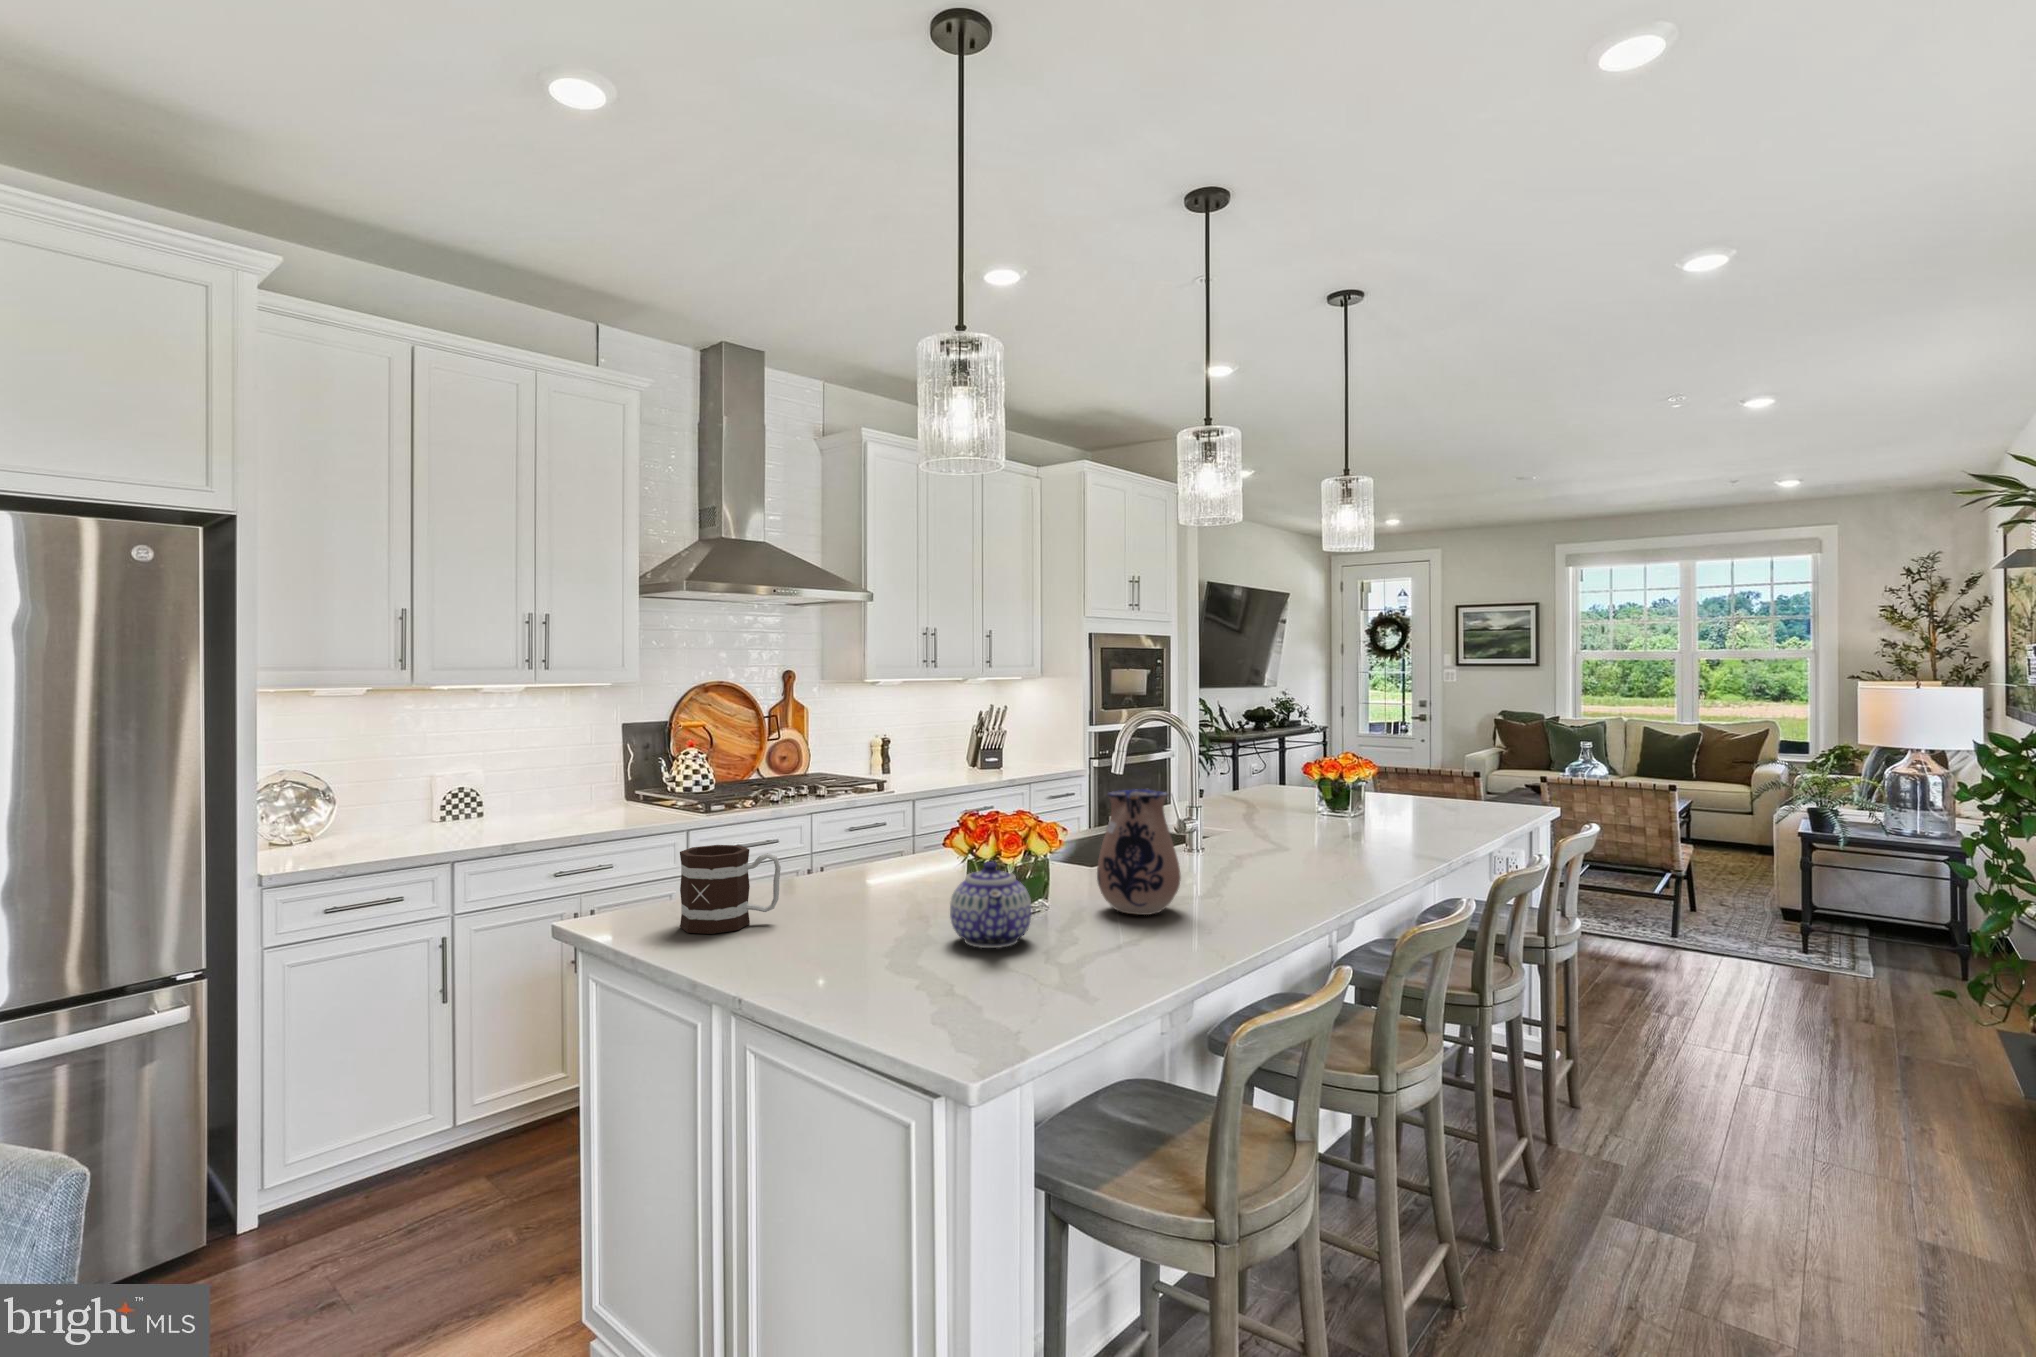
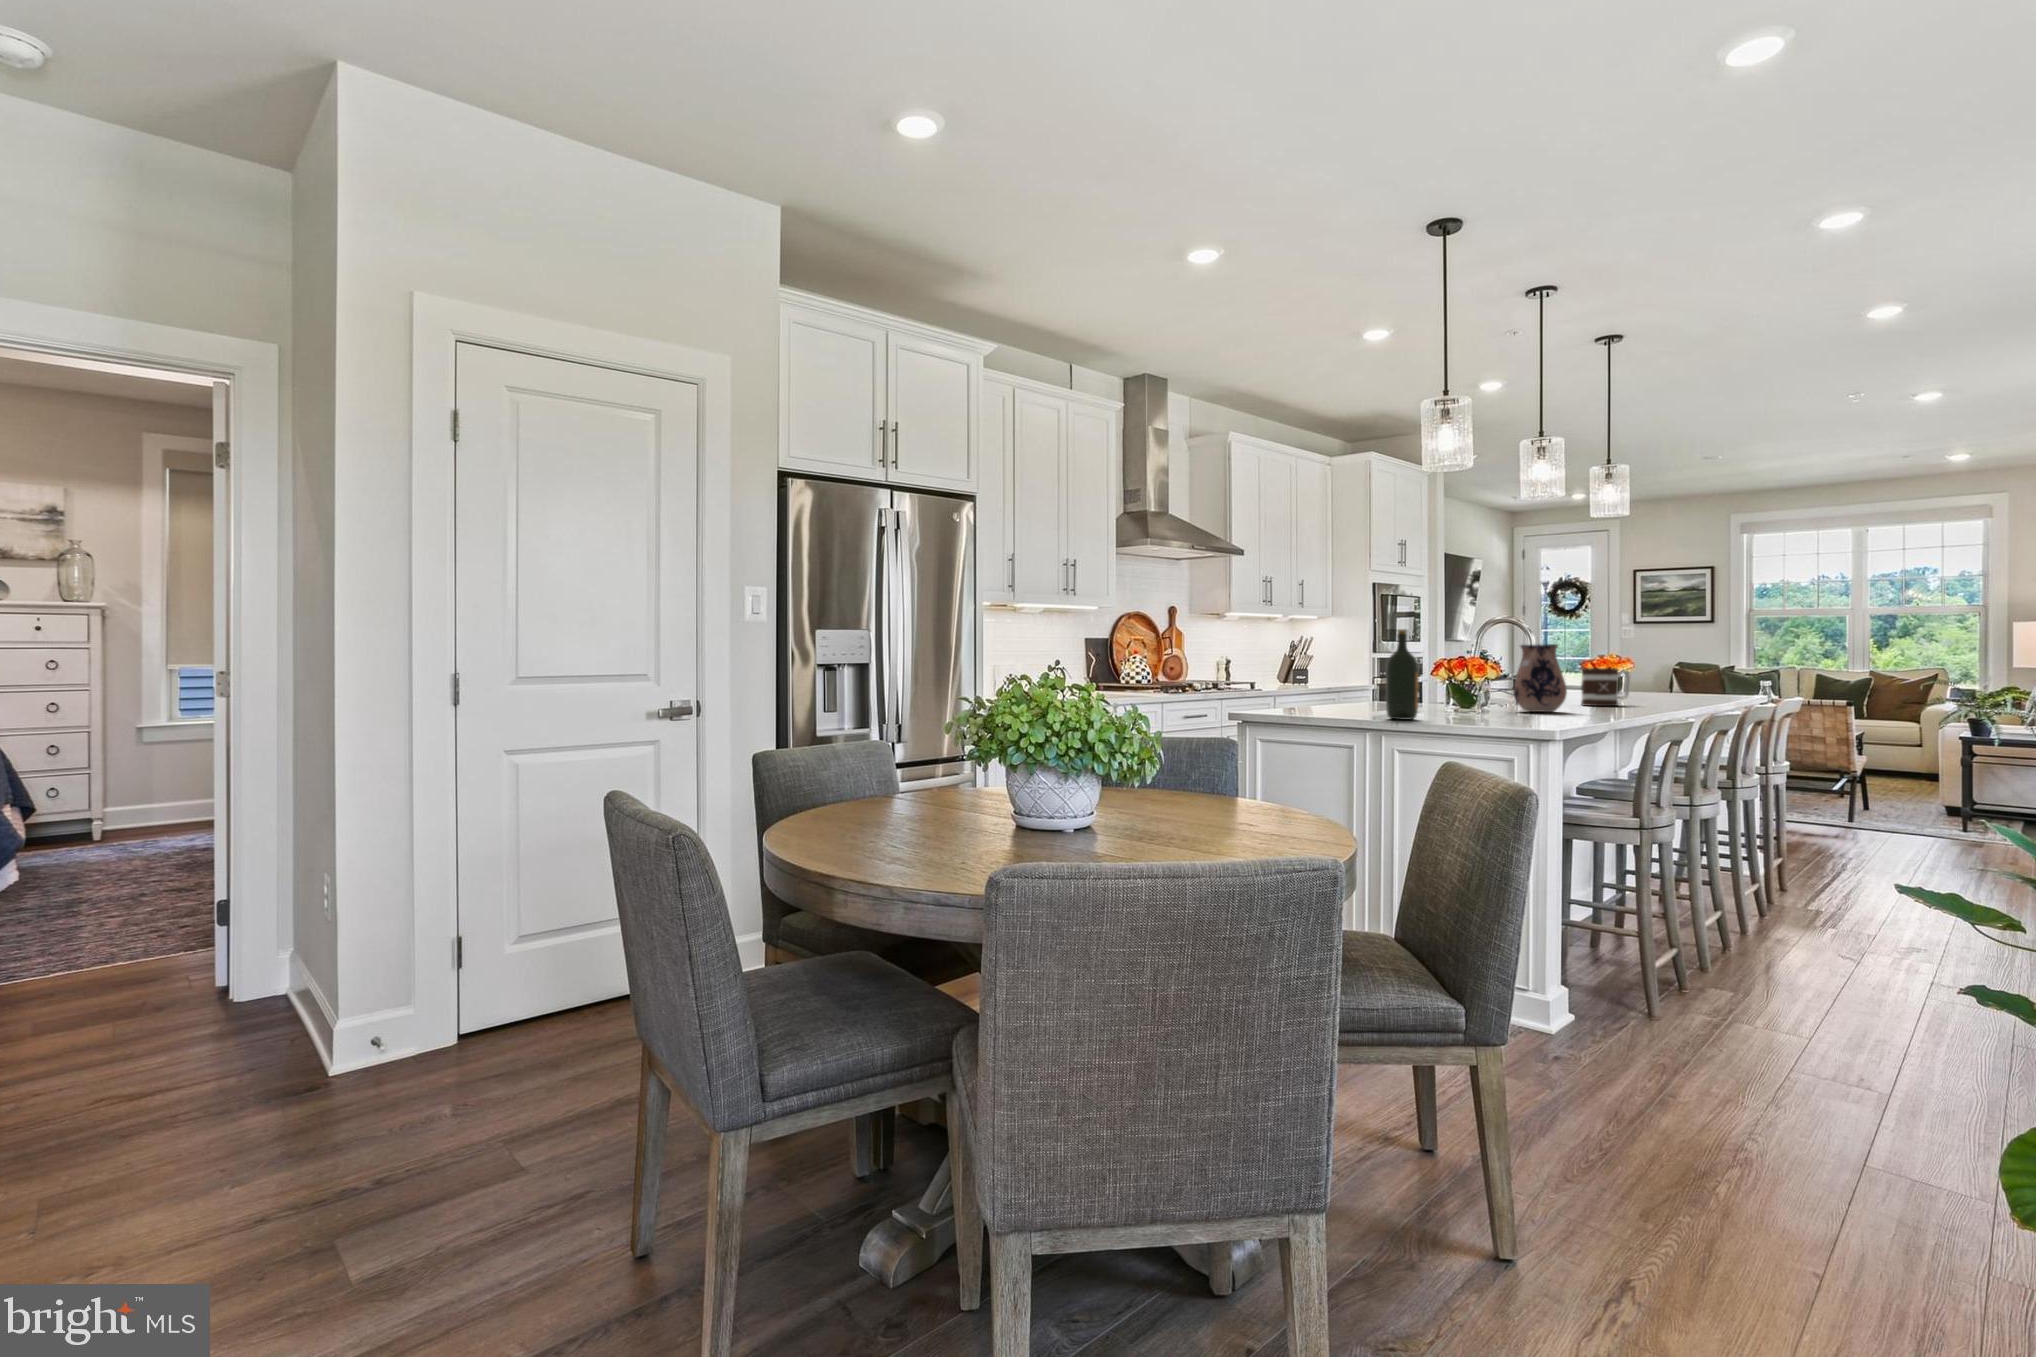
wine bottle: none [788,793,849,974] -> present [1386,630,1419,720]
mug: present [680,845,781,934] -> present [1581,668,1630,706]
teapot: present [950,861,1032,948] -> none [1451,673,1500,717]

